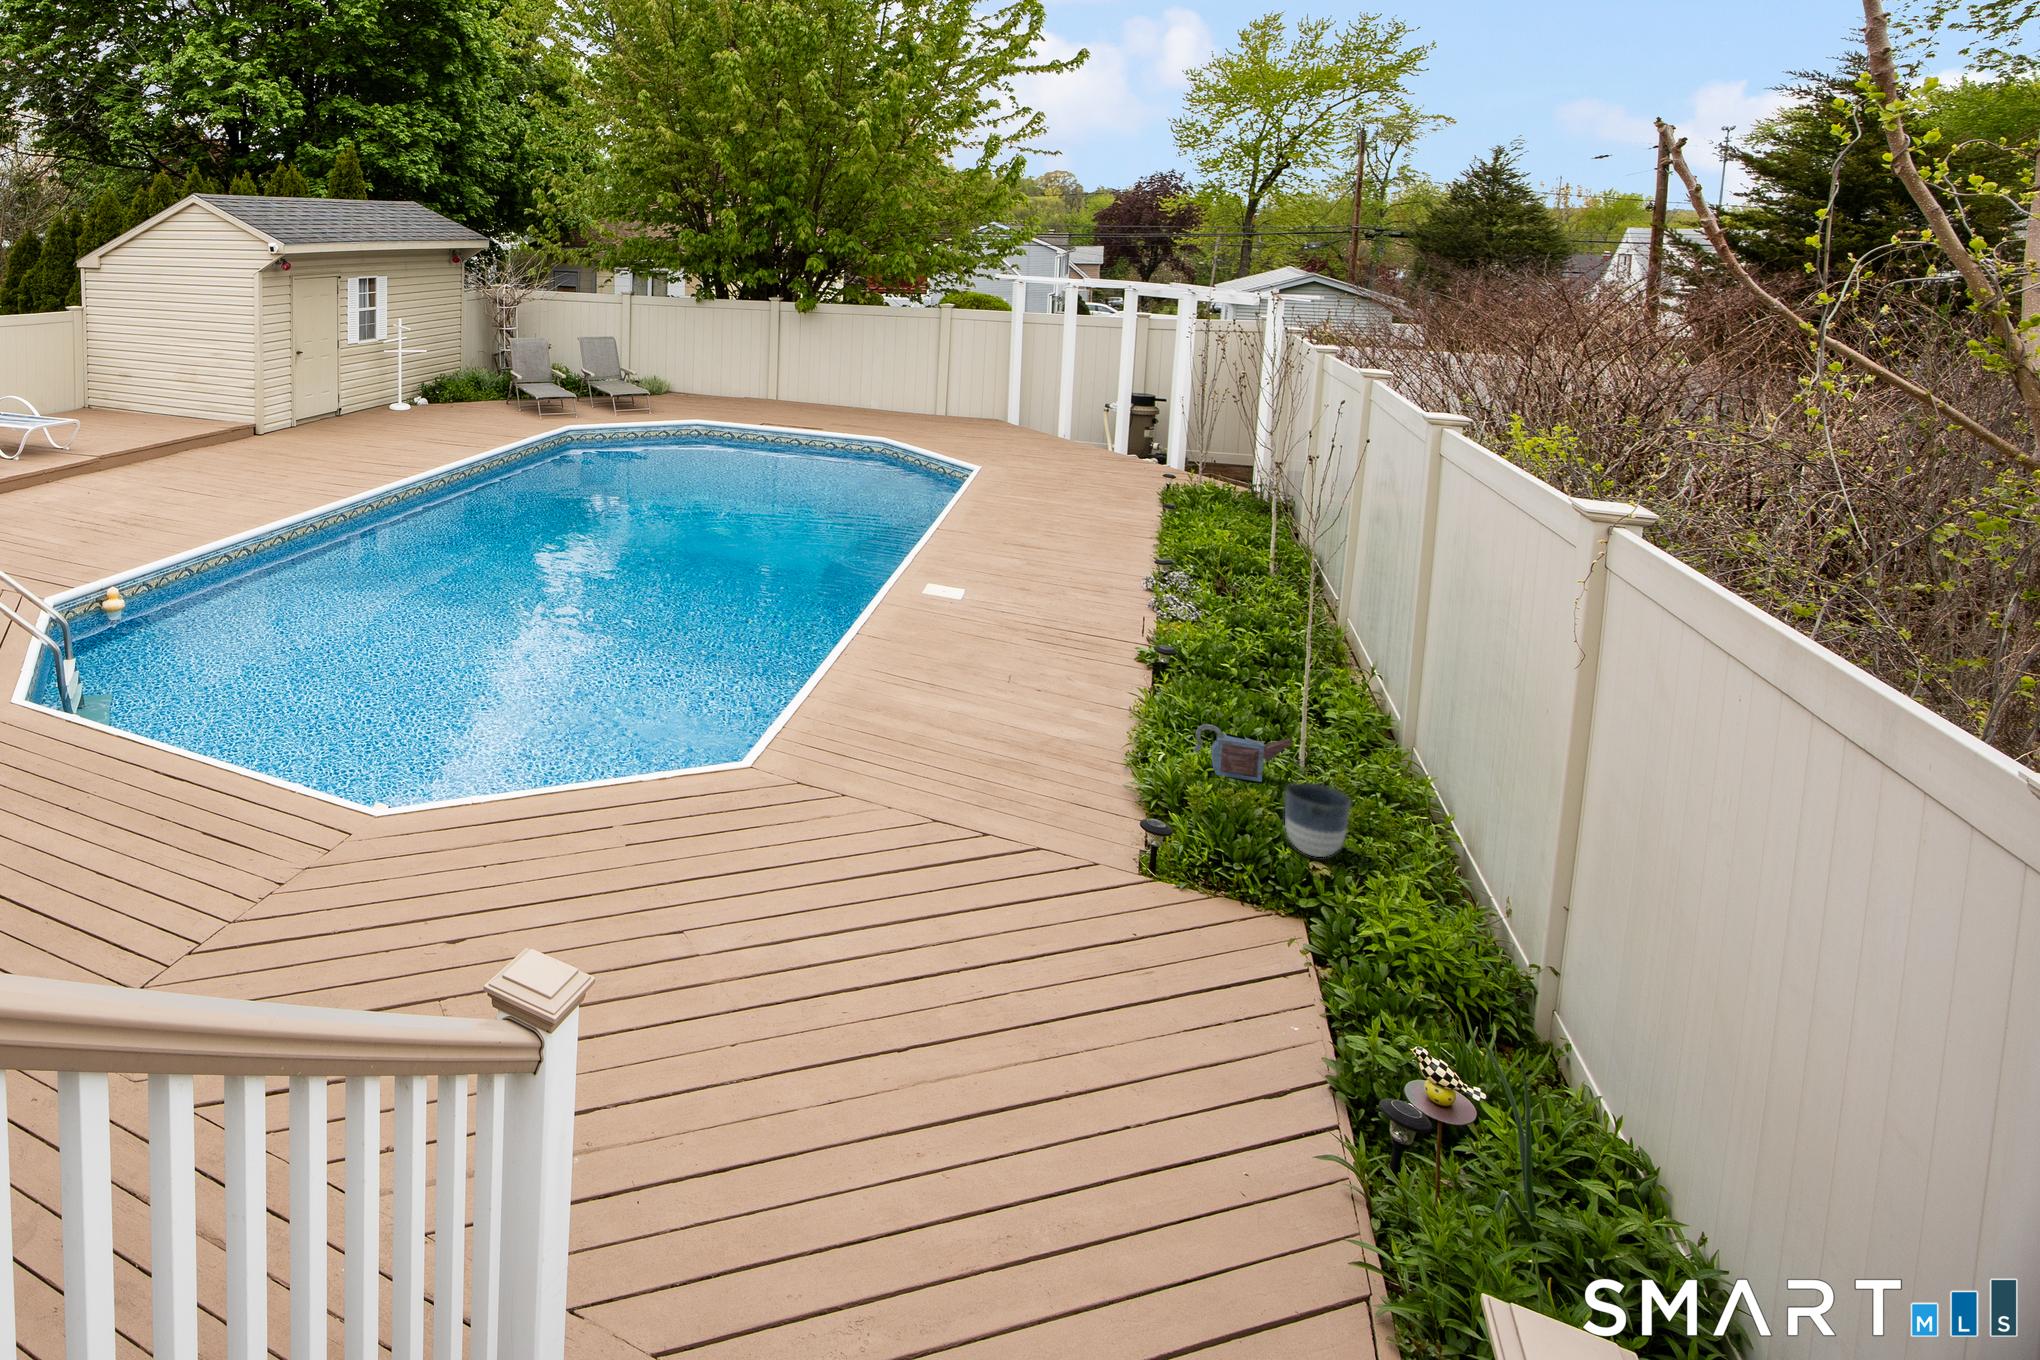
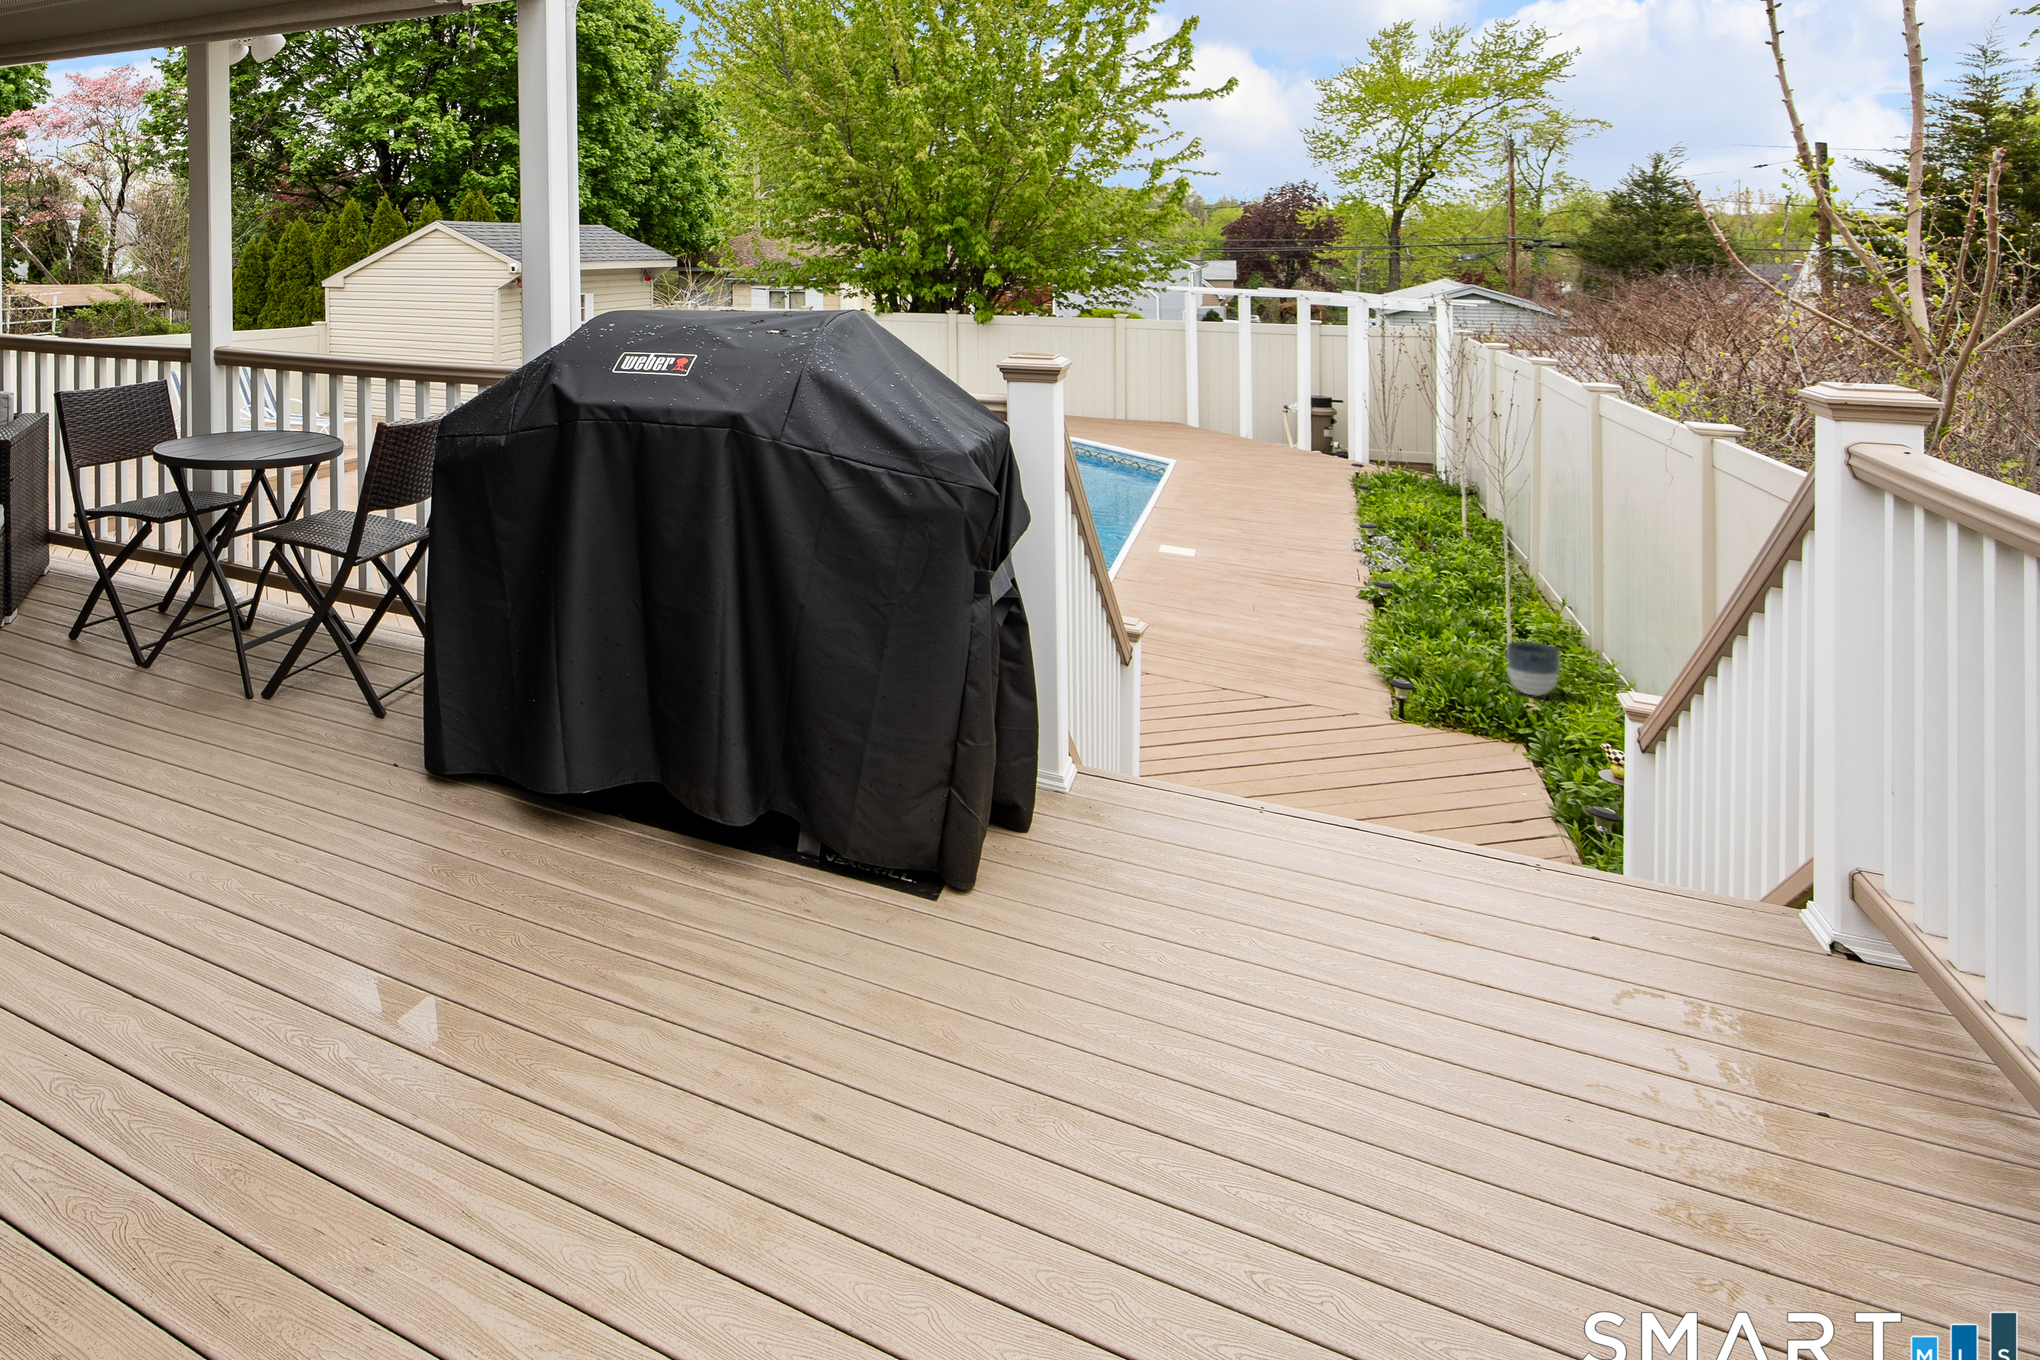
watering can: present [1193,724,1294,782] -> none [1424,615,1508,658]

